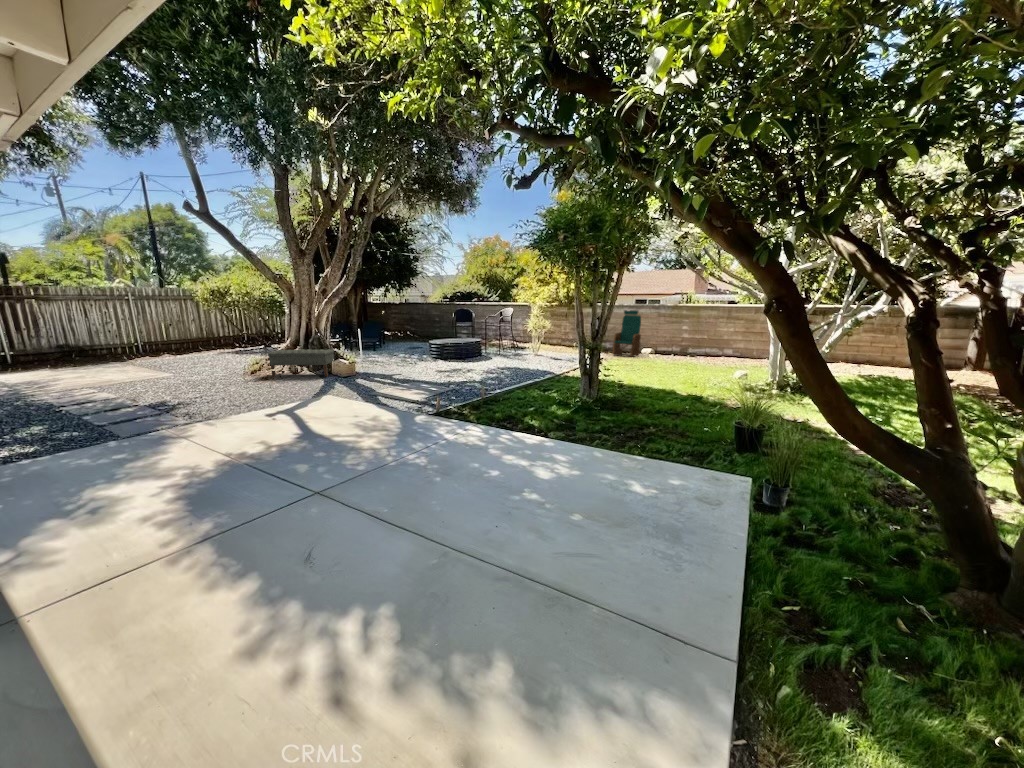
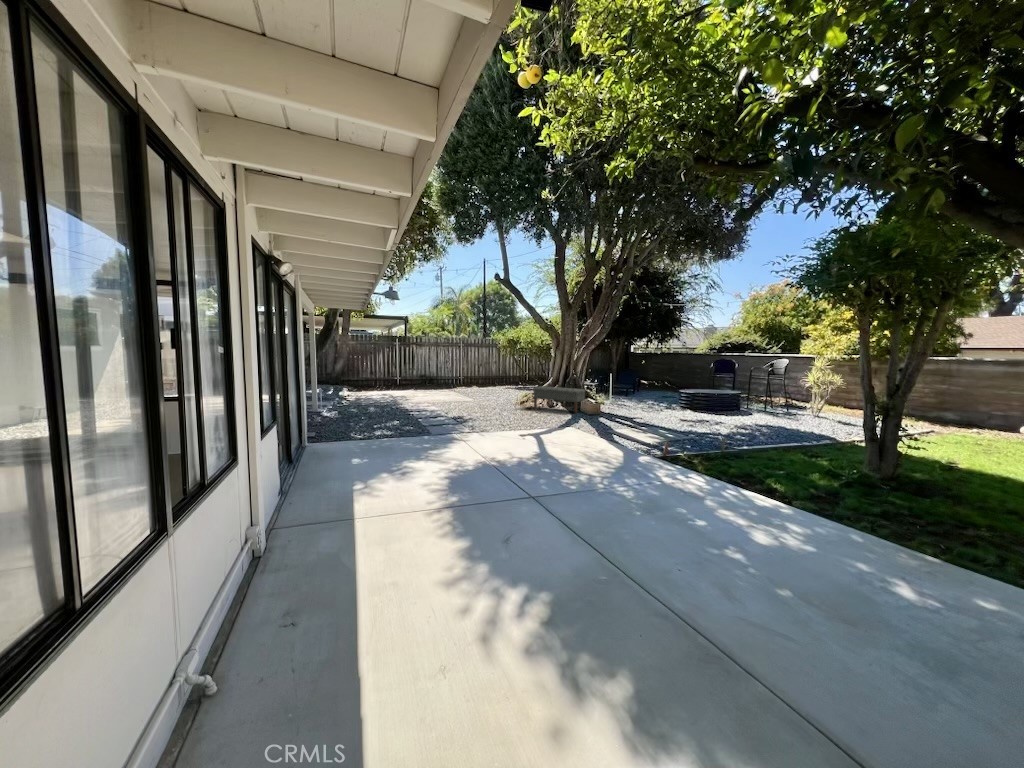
armchair: present [612,310,641,357] -> none [944,370,1005,437]

